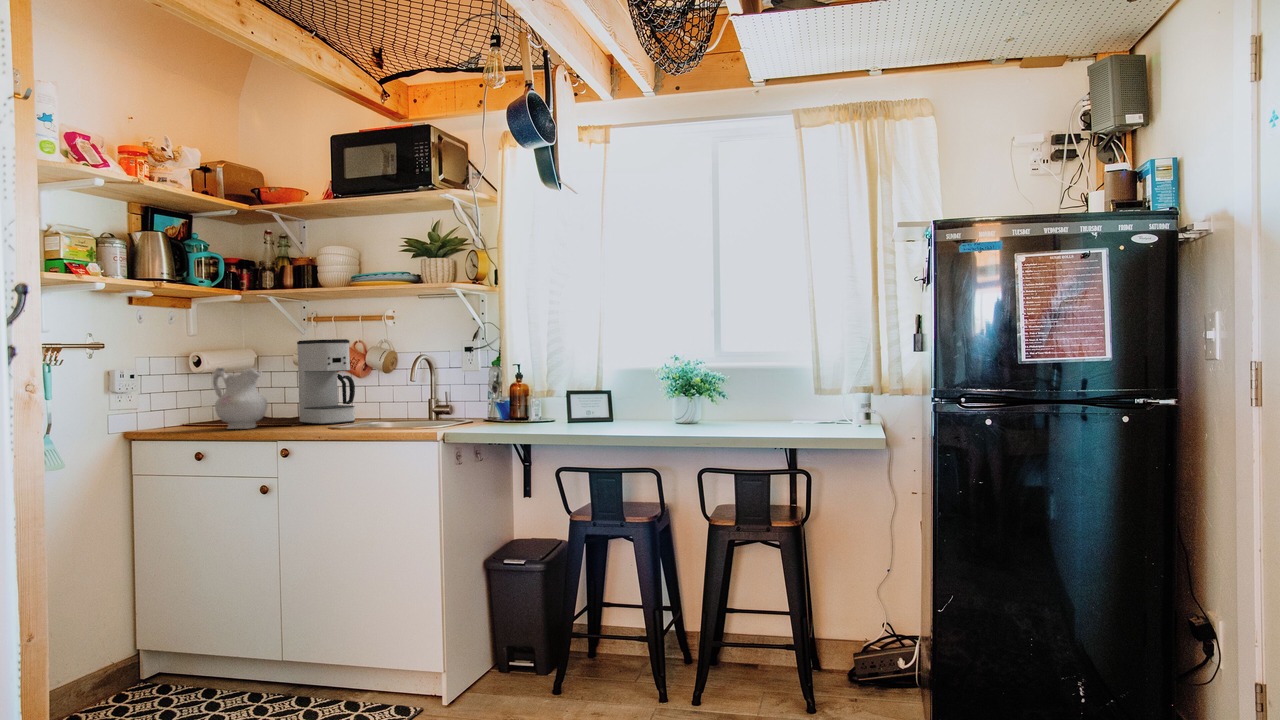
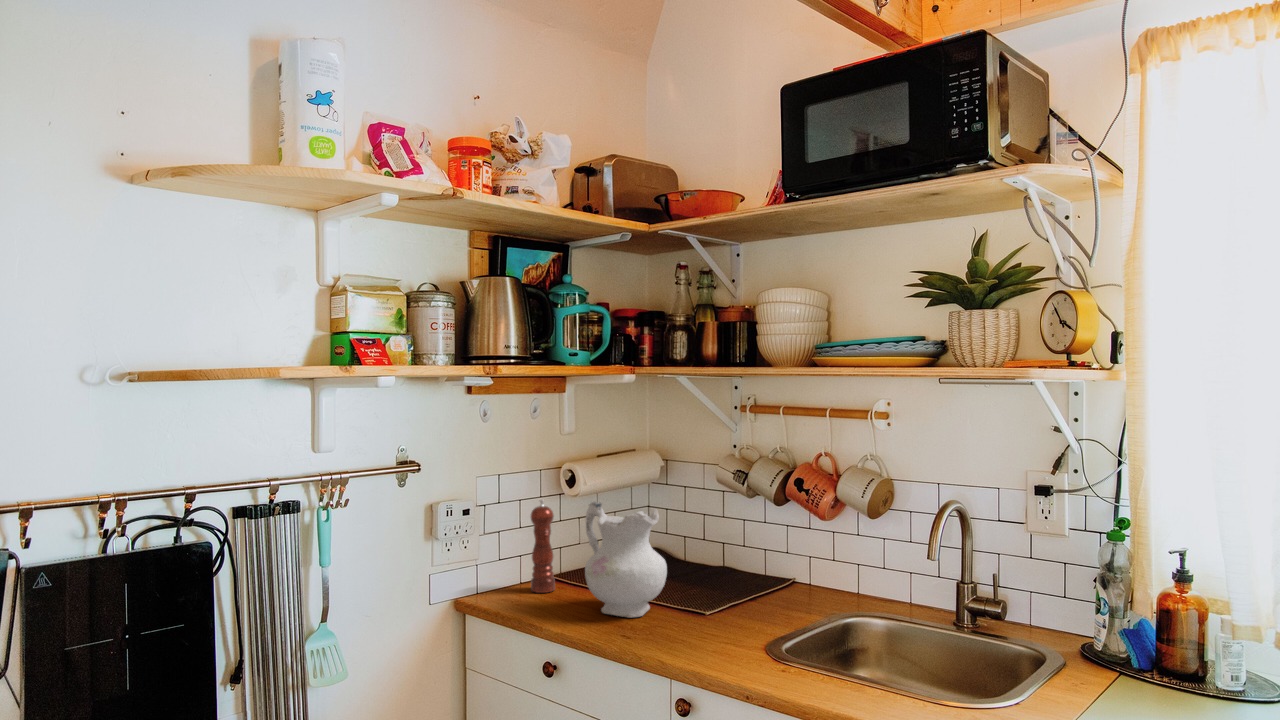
coffee maker: present [297,339,355,424] -> none [719,453,815,620]
pepper mill: none [171,372,189,429] -> present [531,500,555,593]

